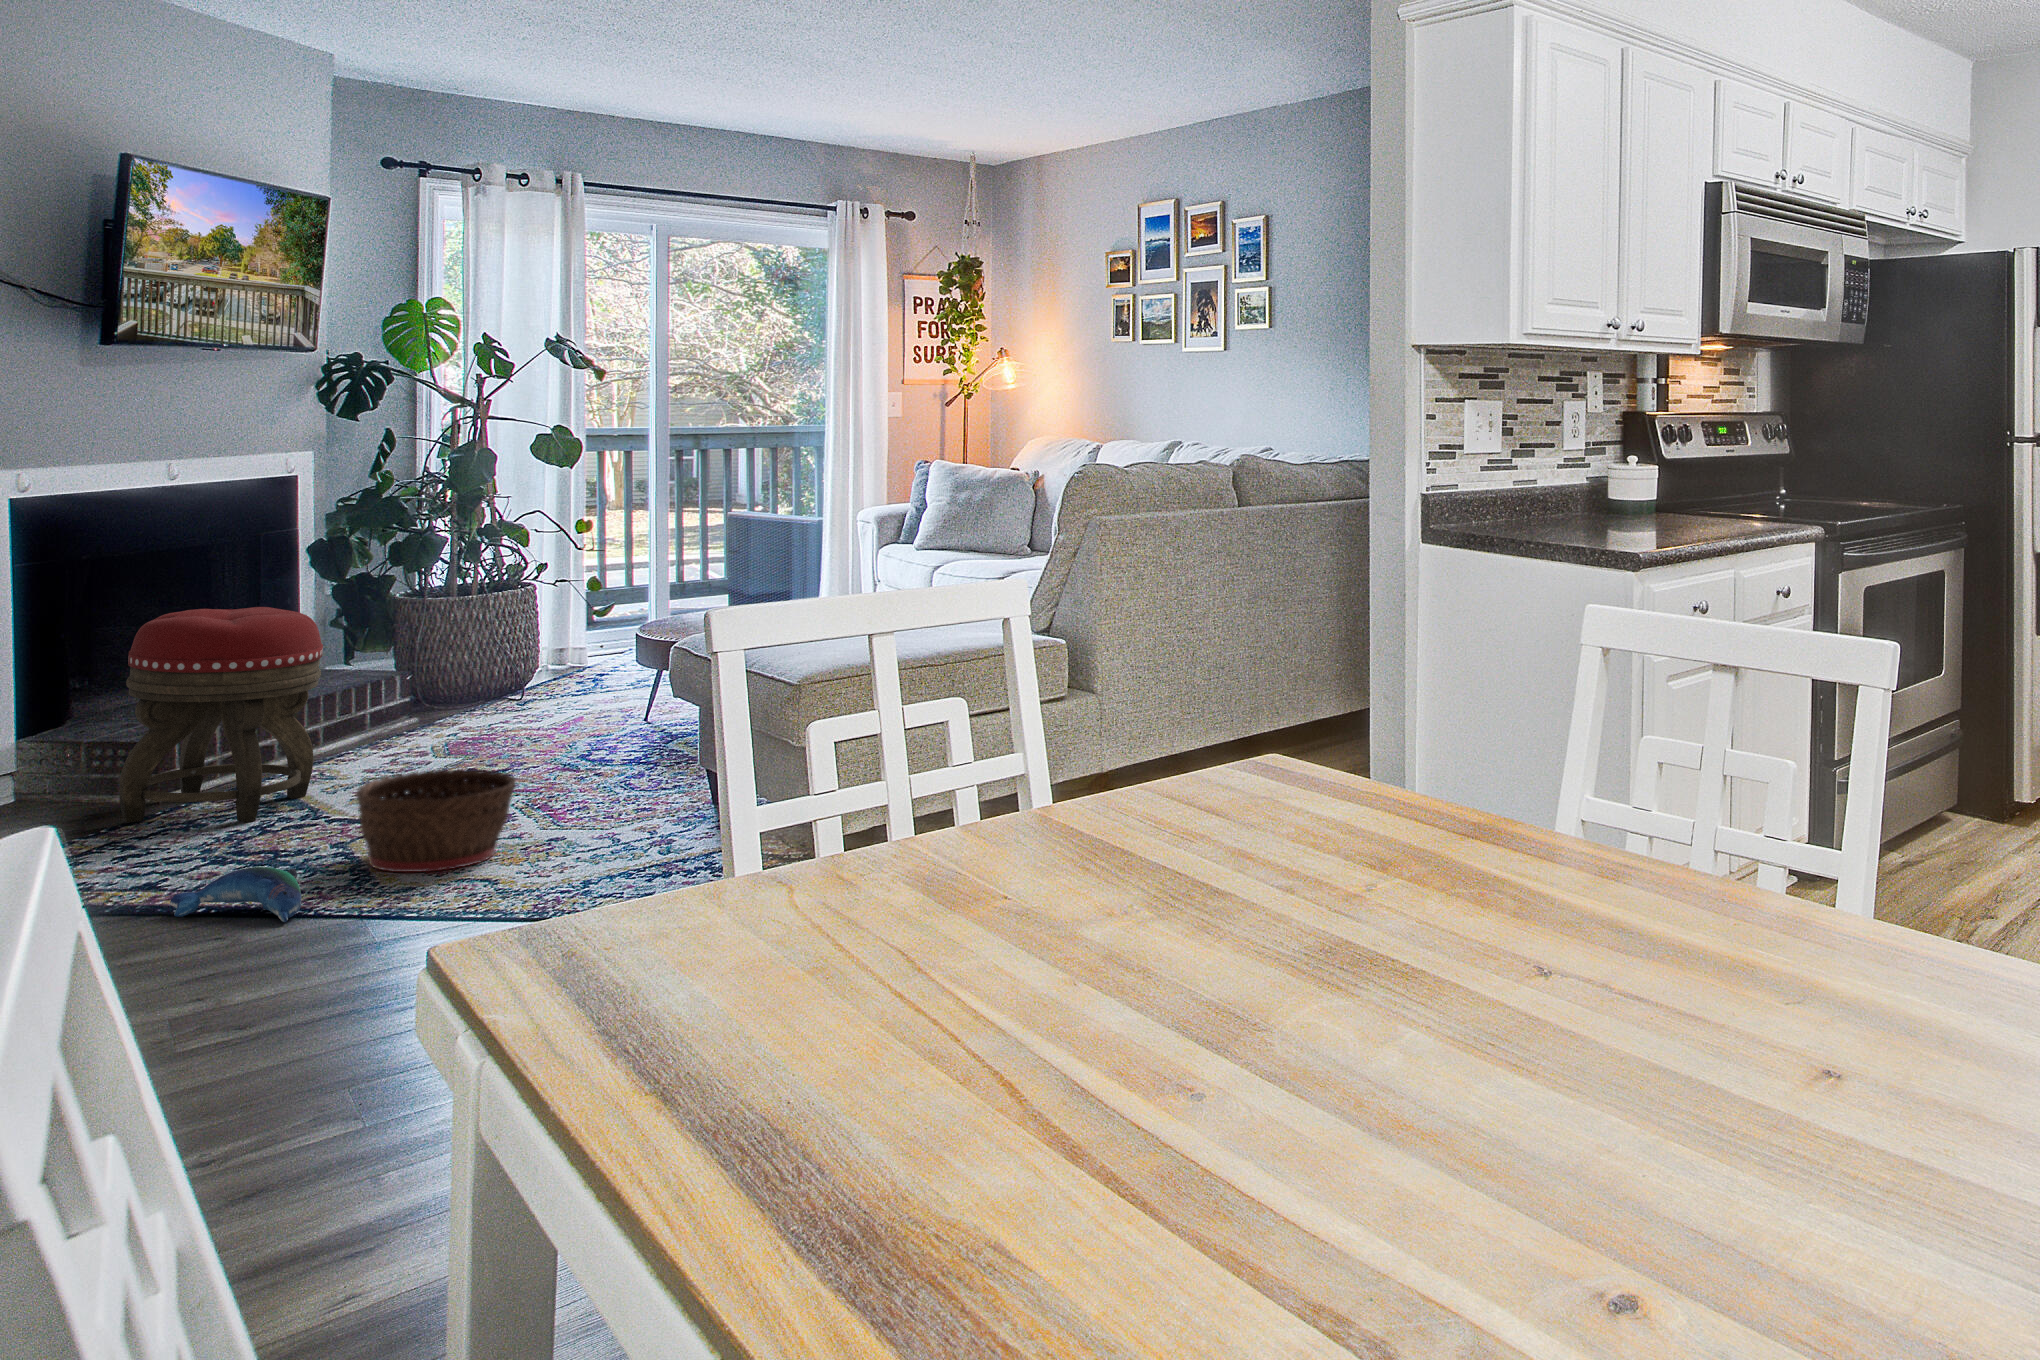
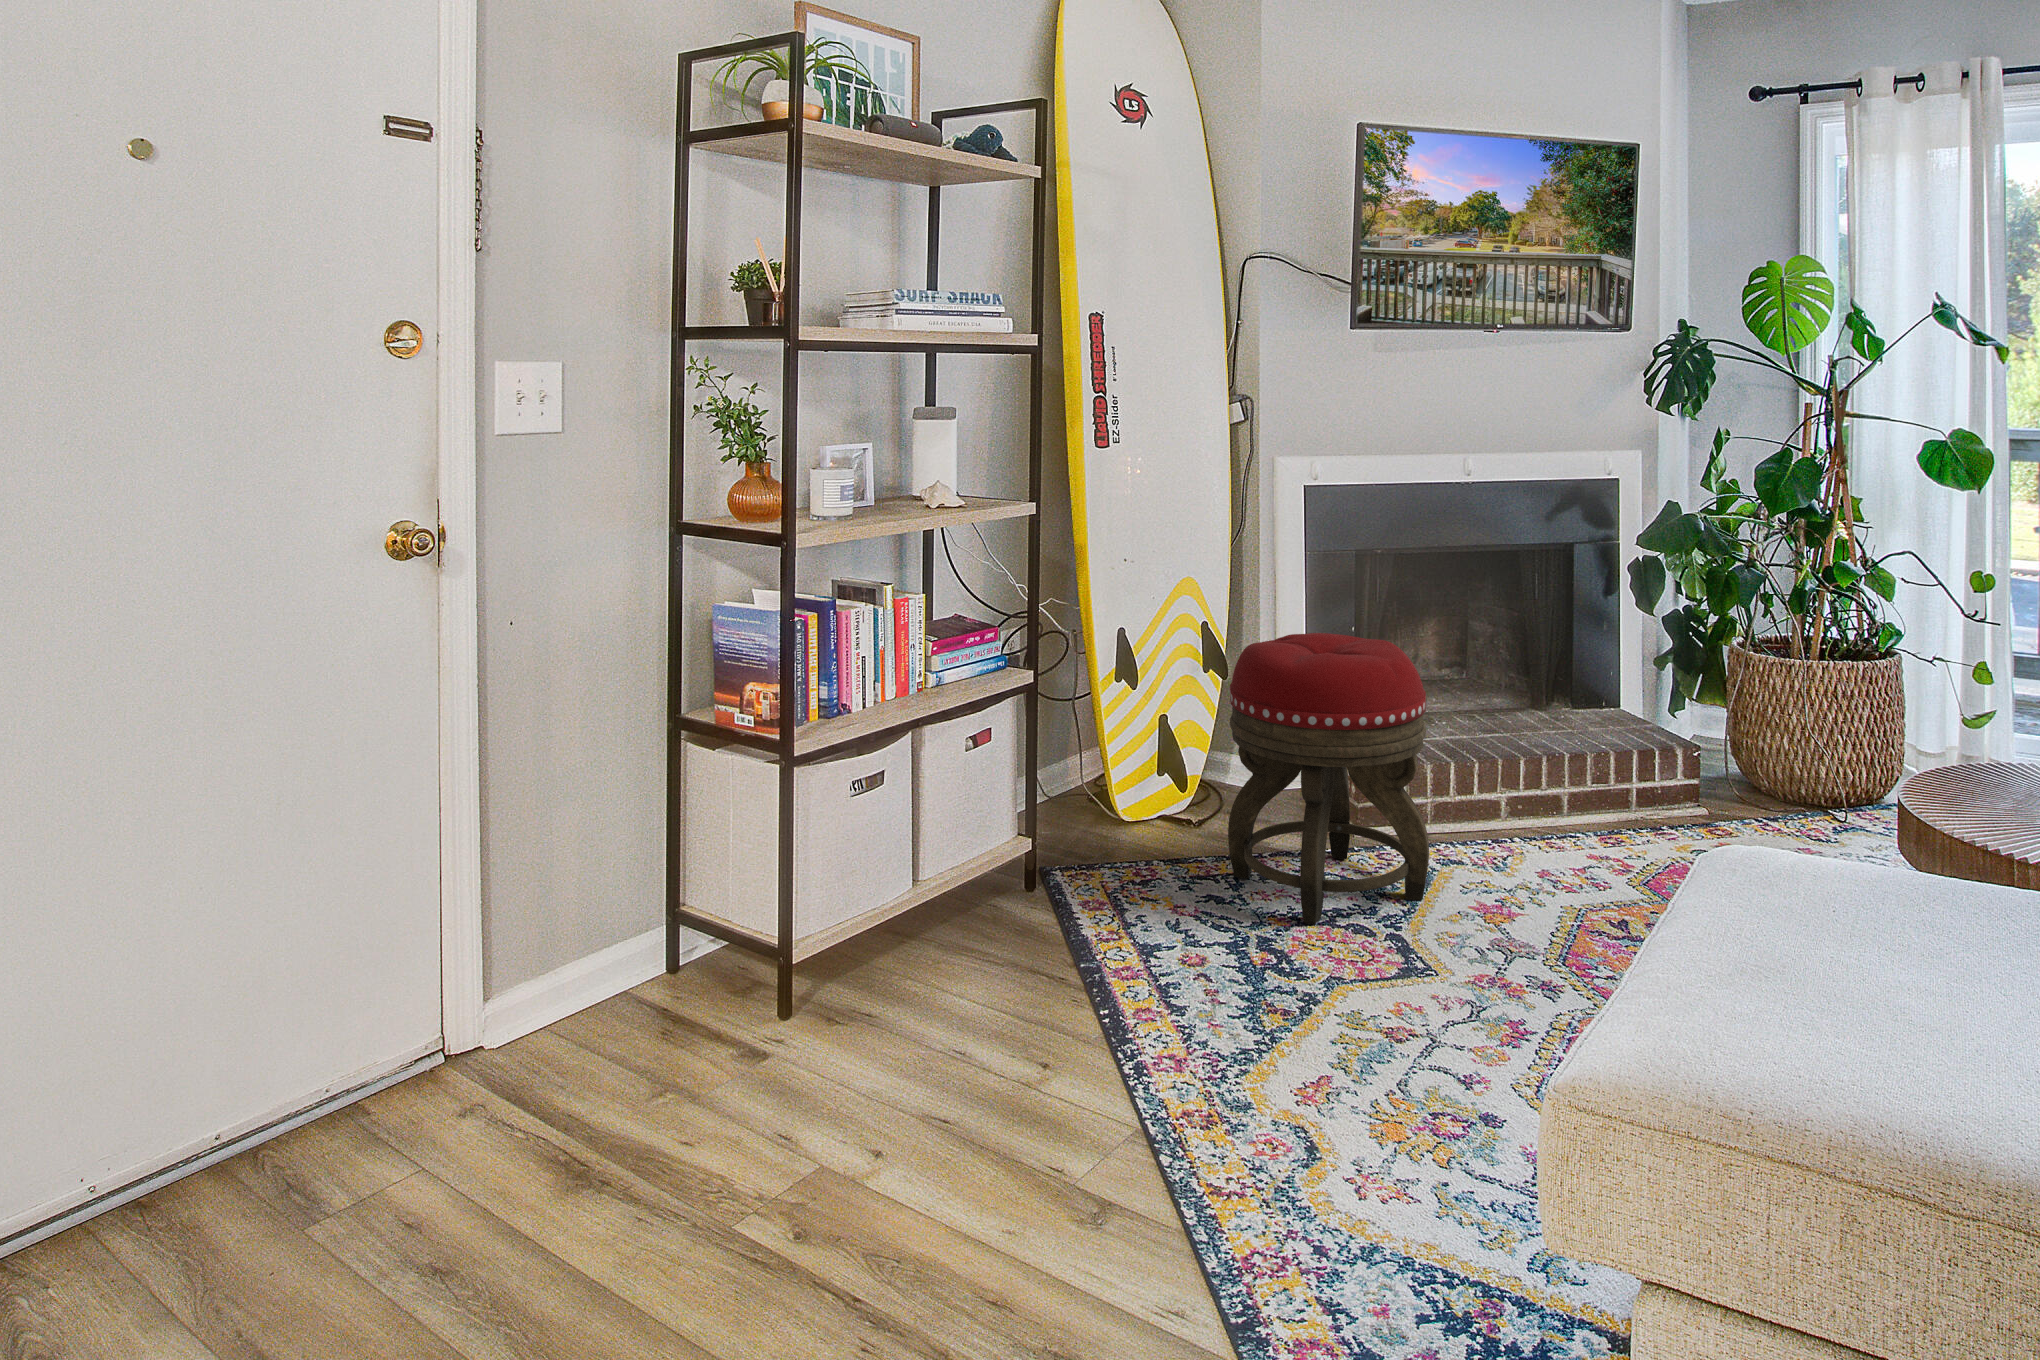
basket: present [356,769,516,872] -> none [1199,946,1428,1170]
plush toy: present [170,867,302,922] -> none [941,1044,1052,1174]

